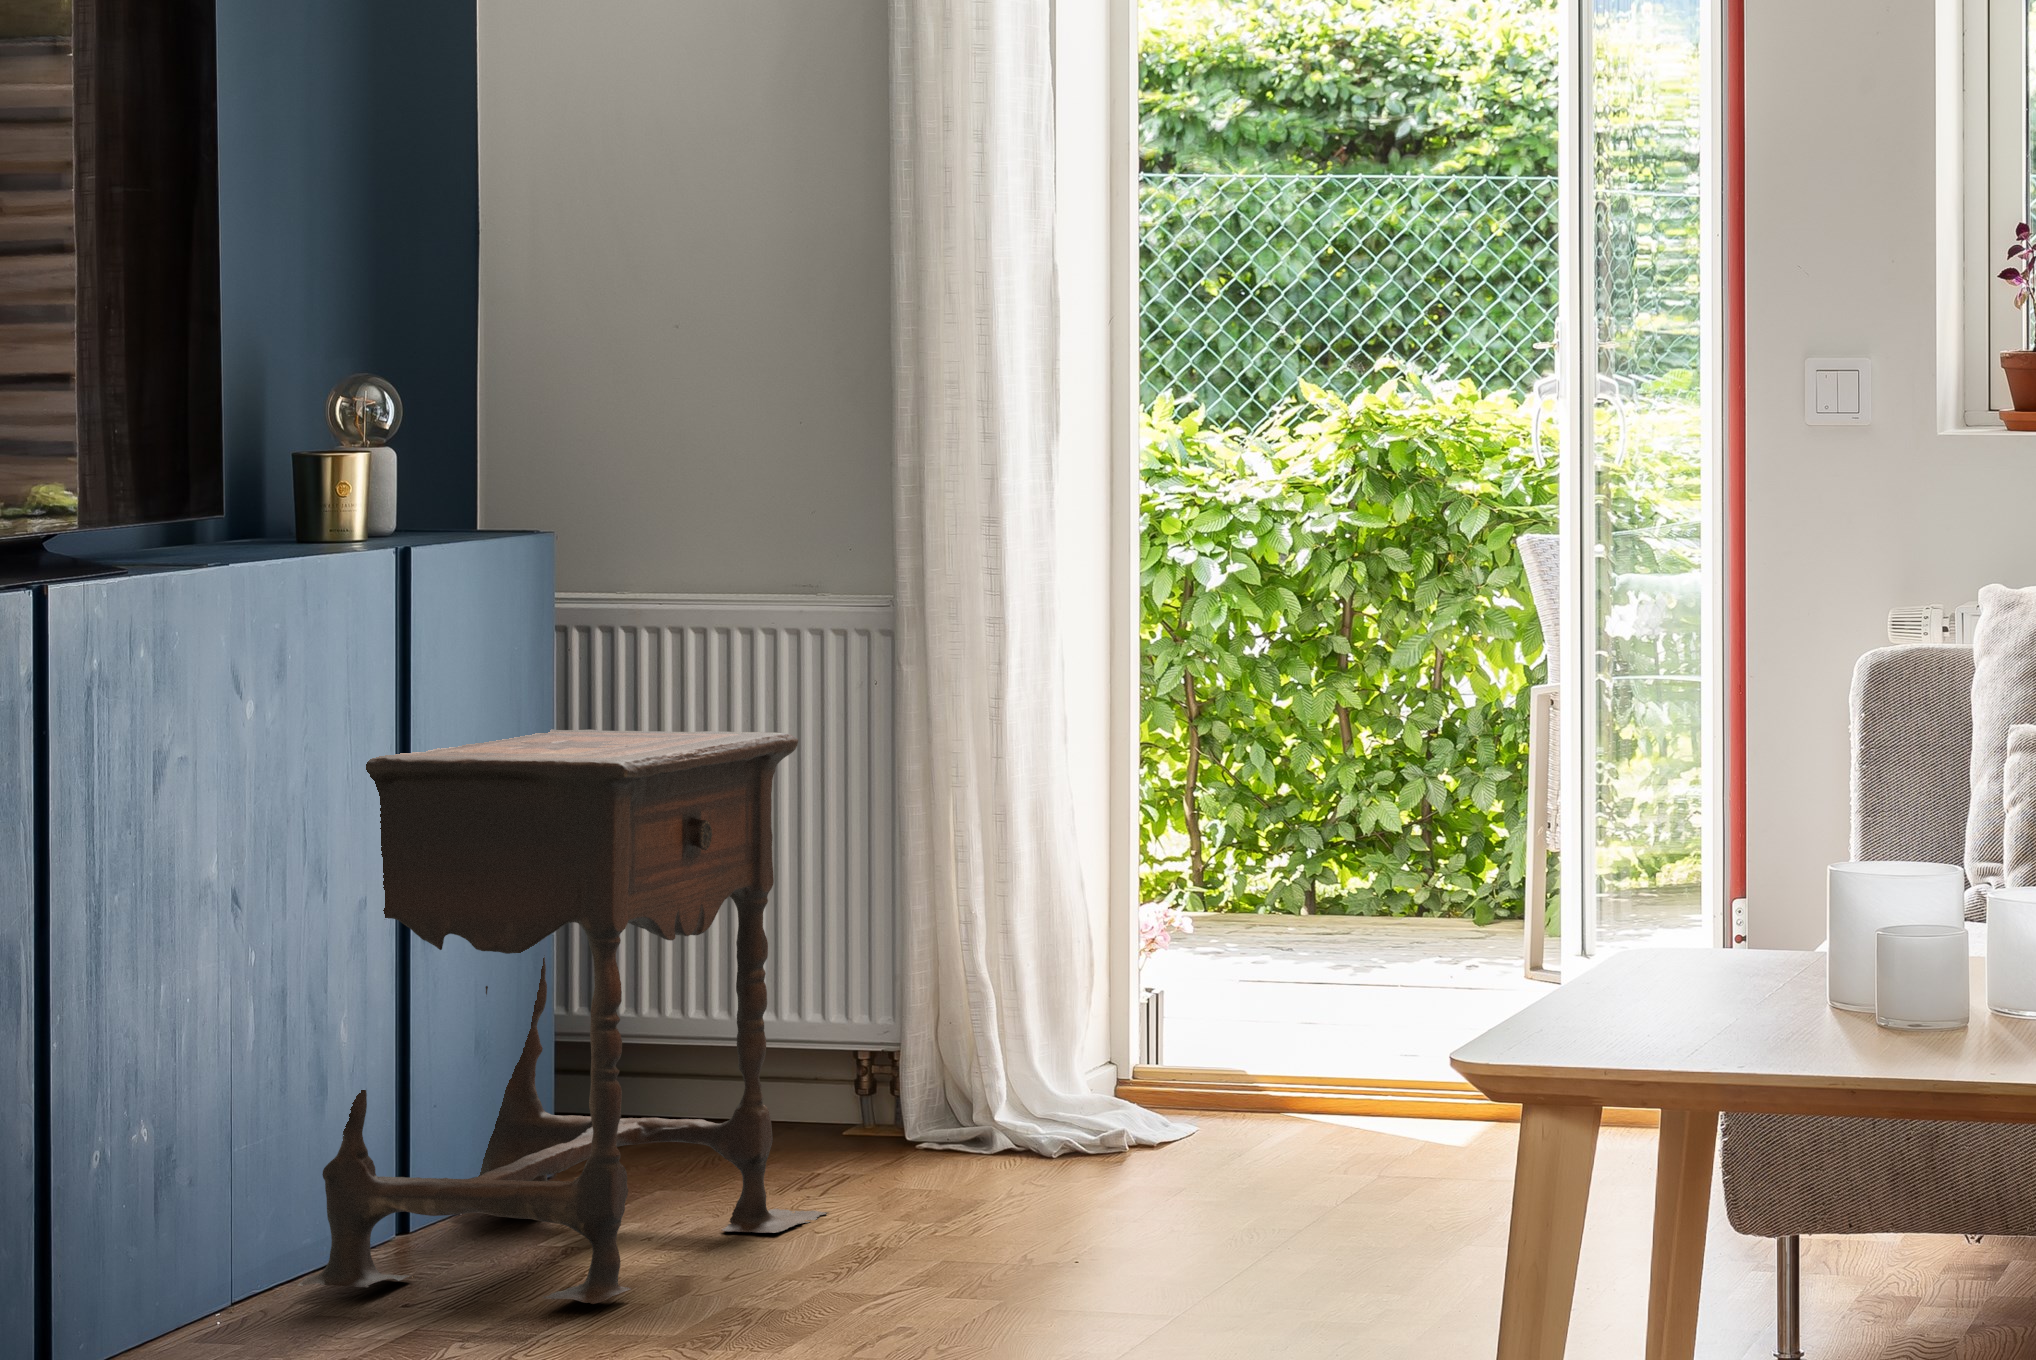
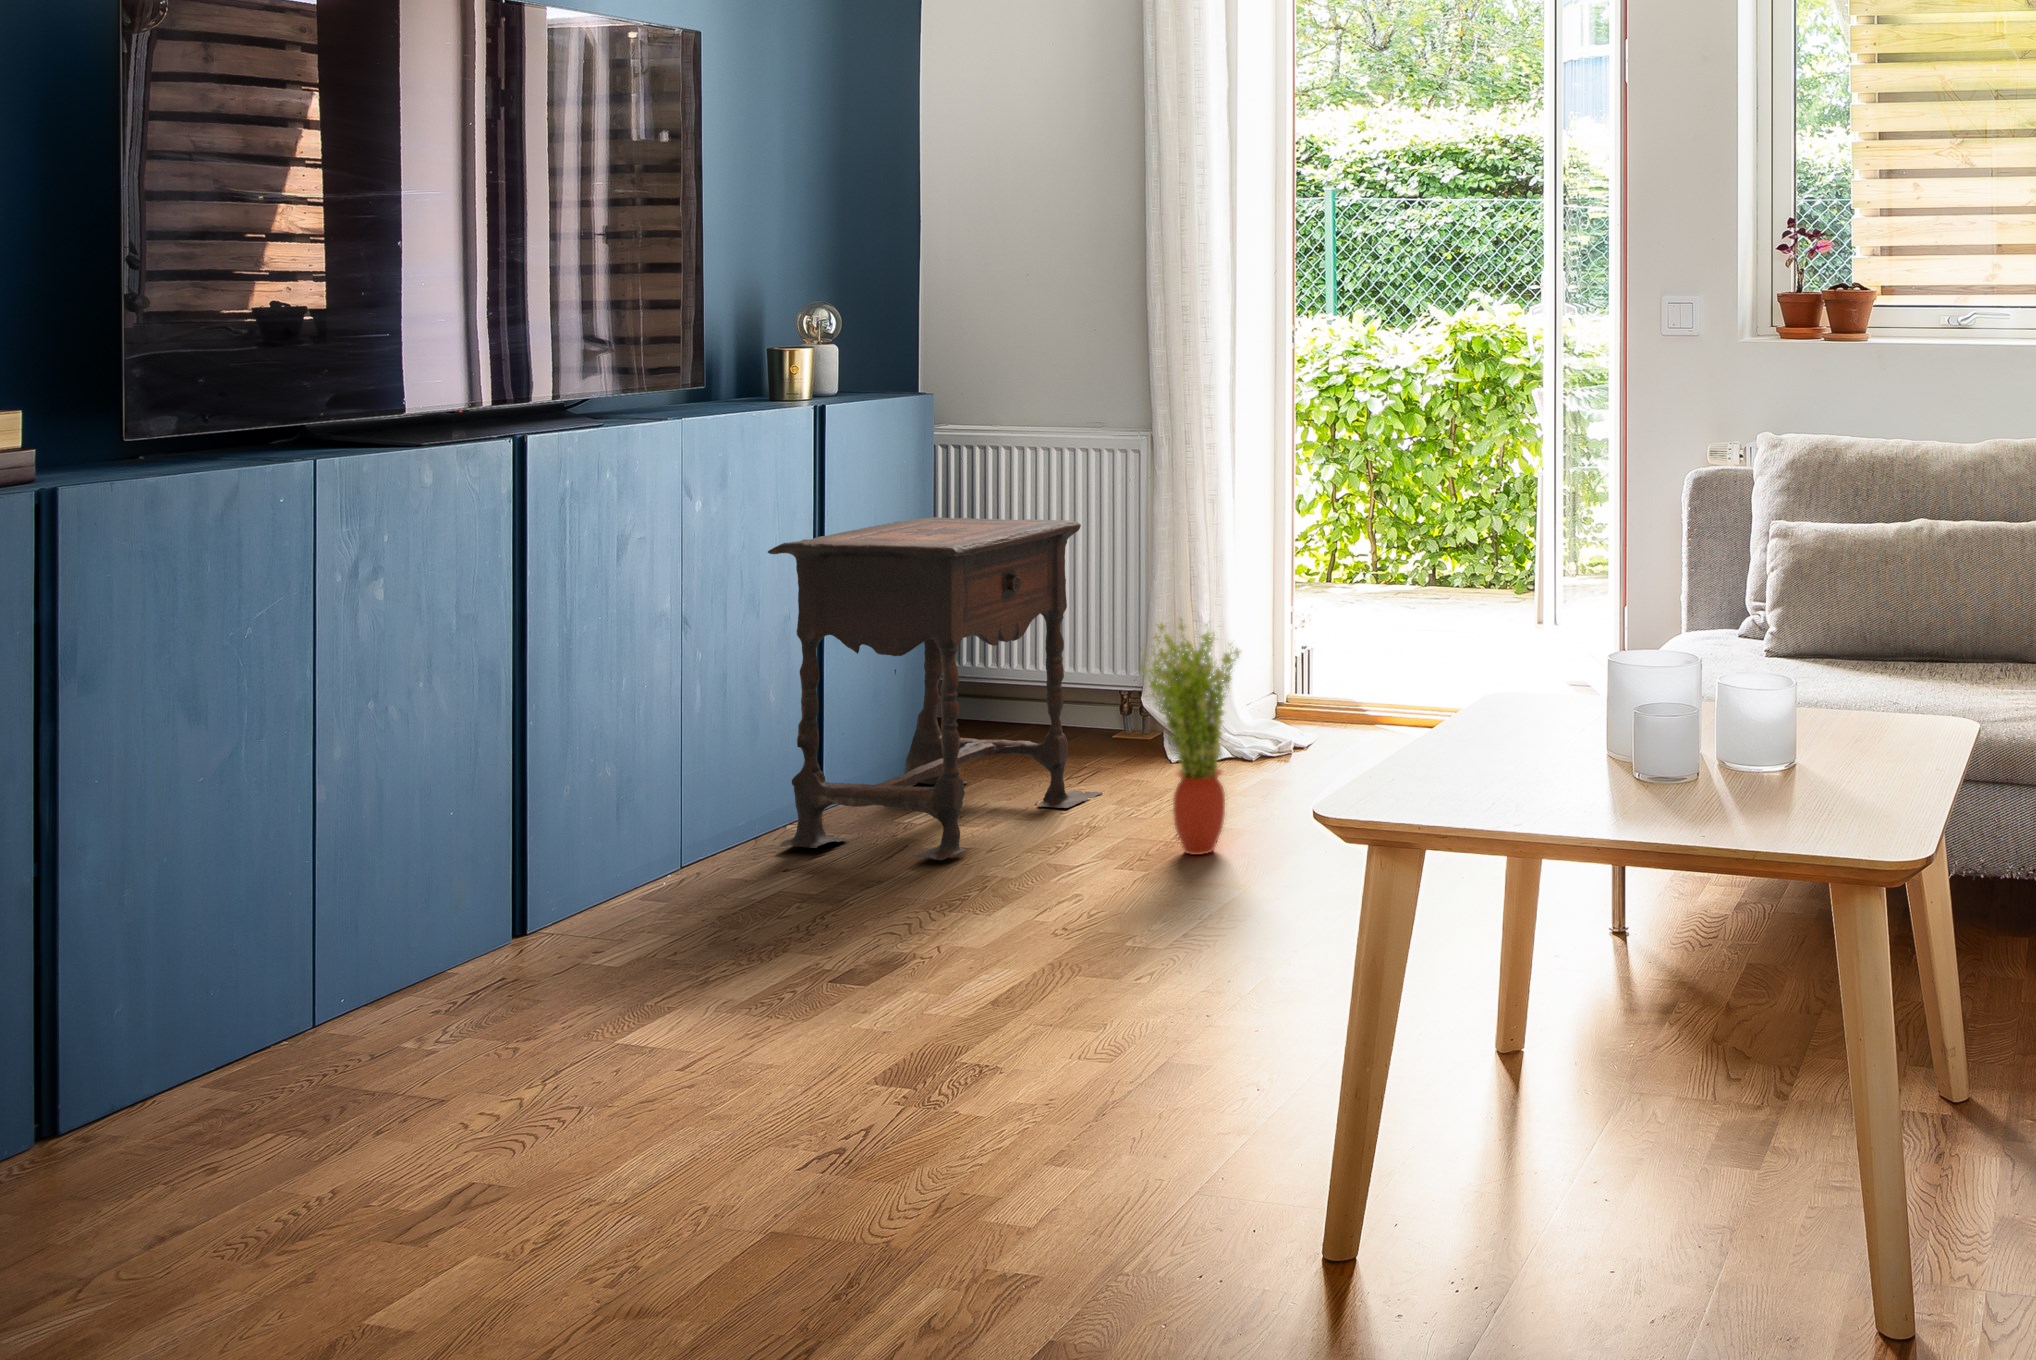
potted plant: none [936,887,1115,1296] -> present [1140,618,1240,855]

